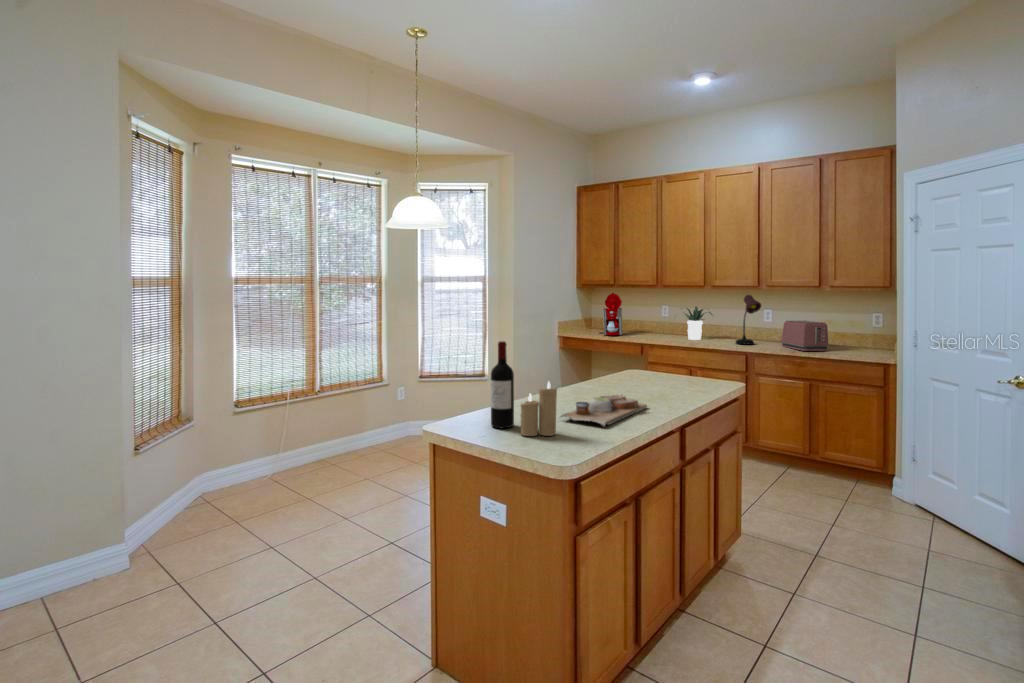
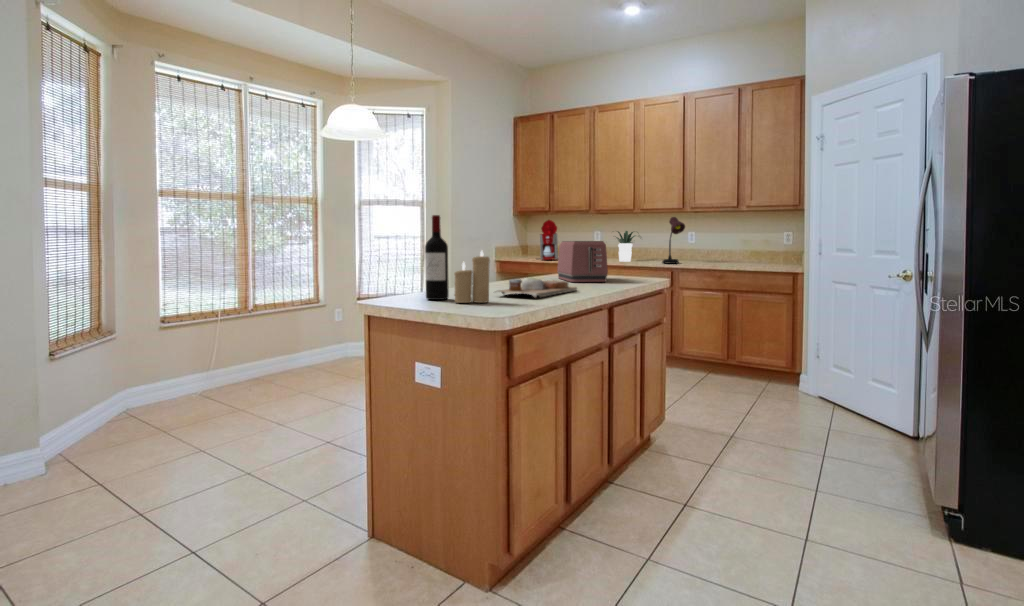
toaster: present [781,321,829,351] -> present [557,241,608,282]

